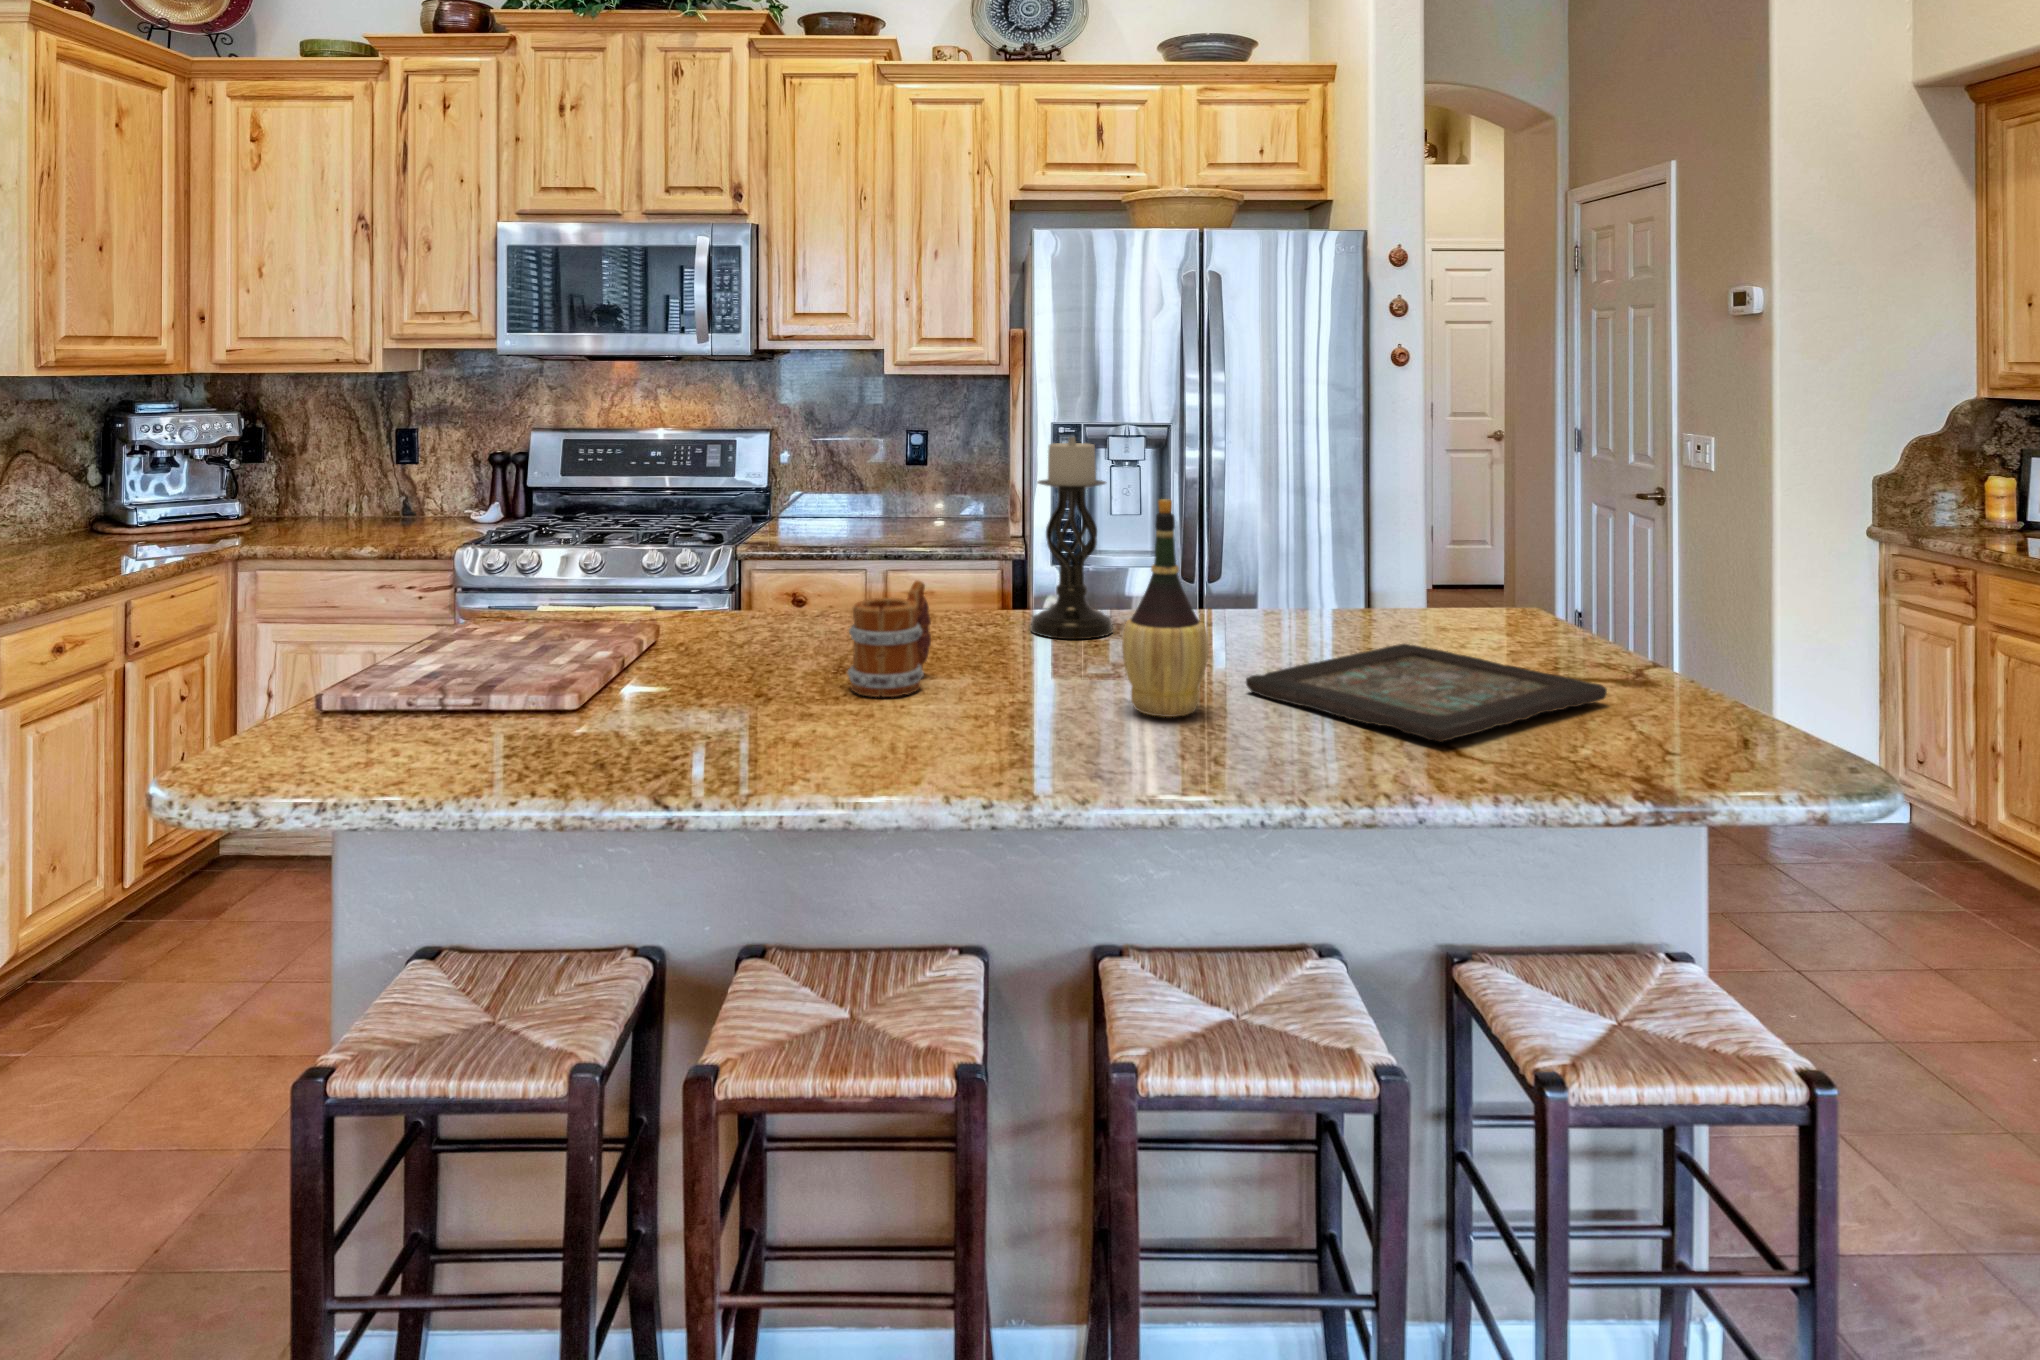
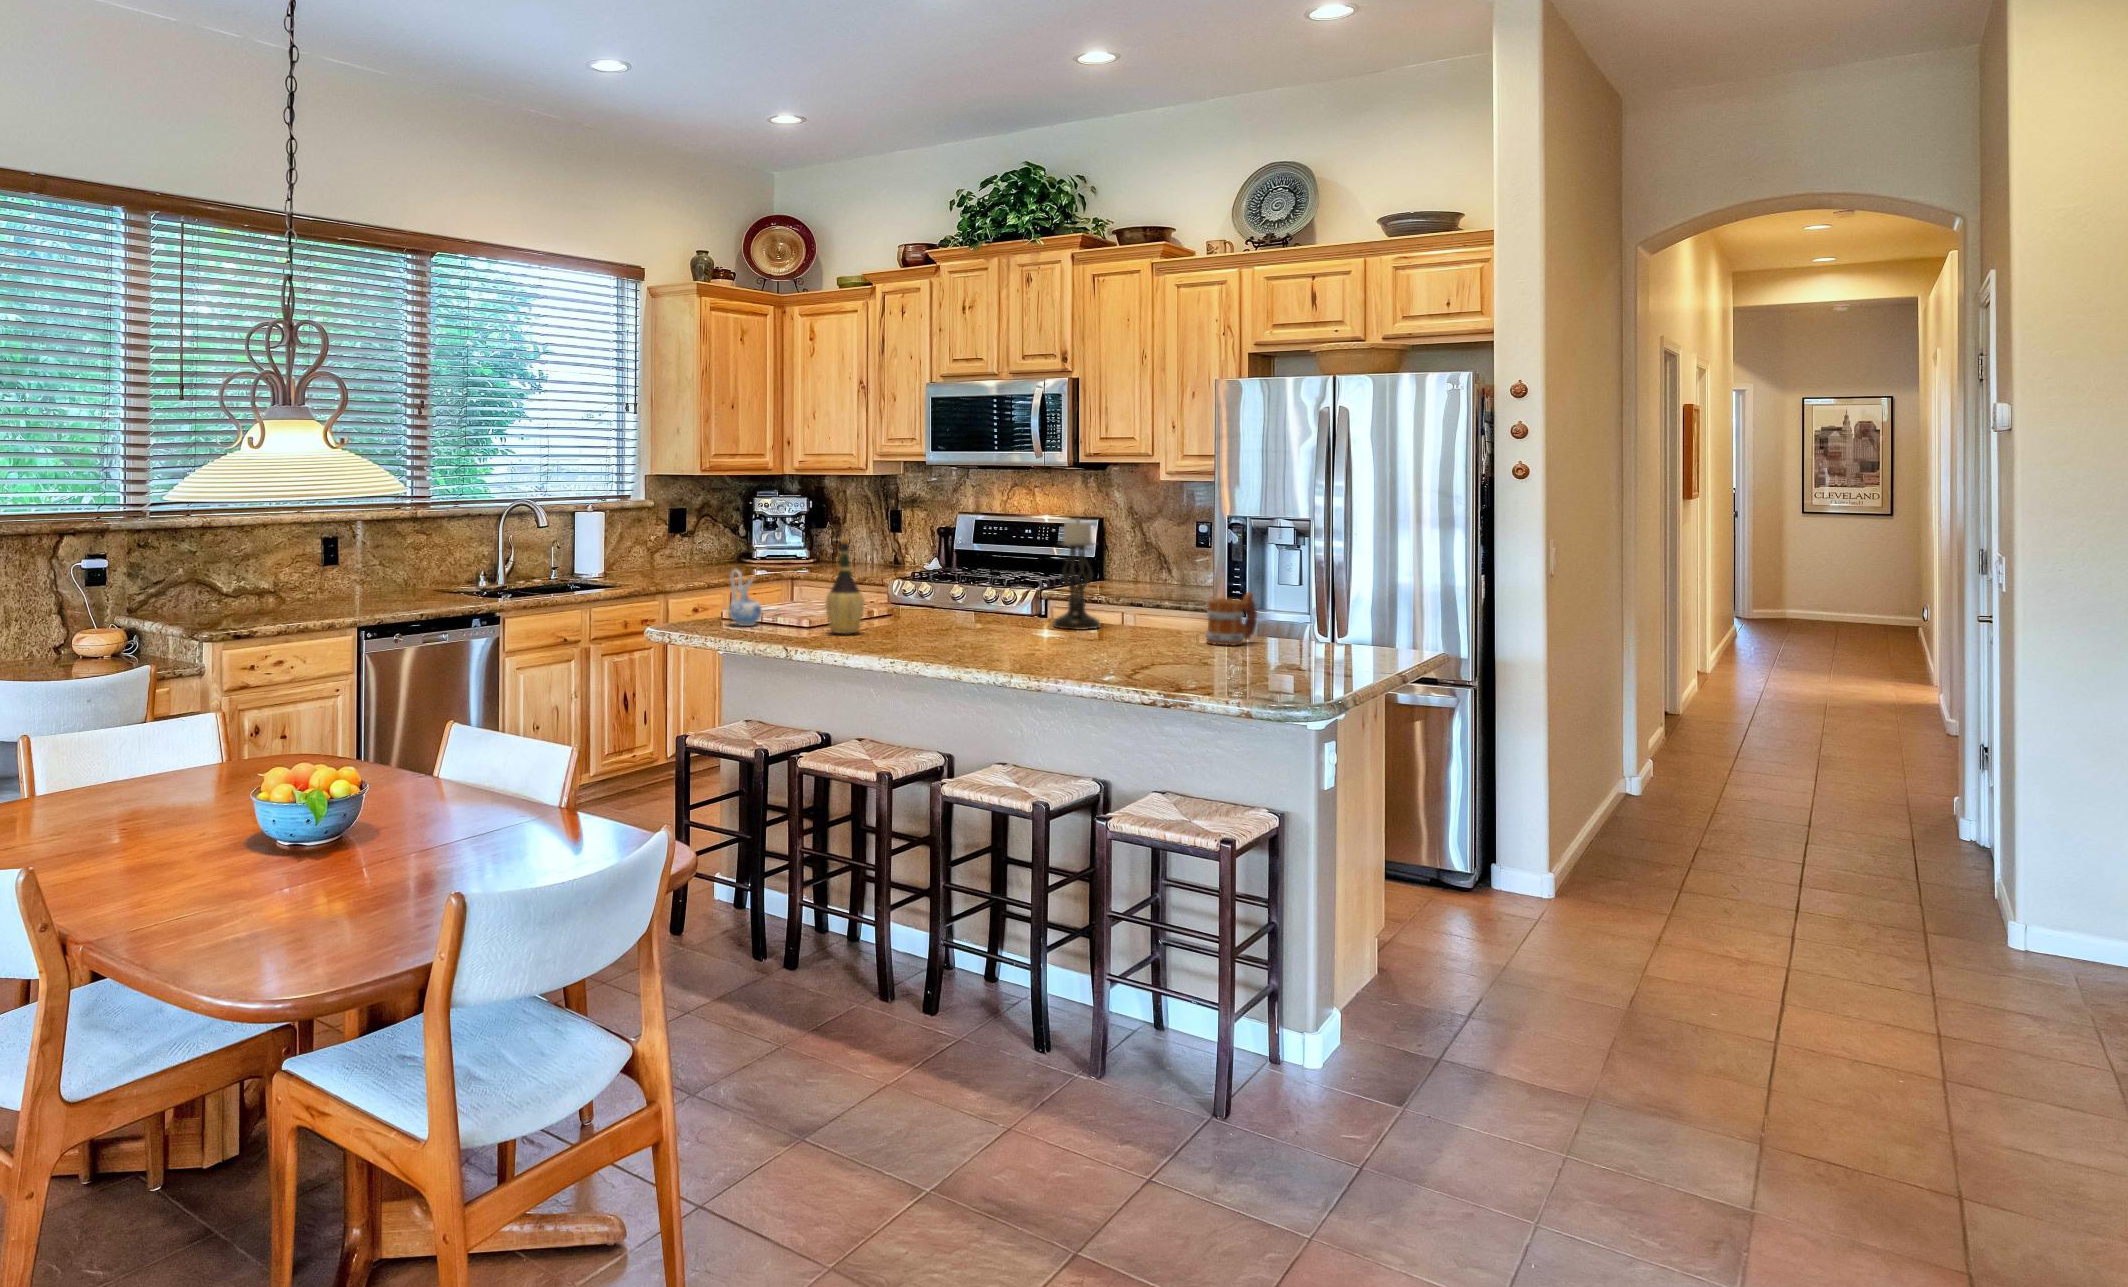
wine bottle: present [1122,499,1209,717] -> present [826,537,864,634]
mug: present [848,581,931,697] -> present [1206,592,1257,645]
ceramic pitcher: none [411,600,500,743] -> present [729,570,762,626]
decorative tray: present [1246,644,1607,742] -> none [1078,640,1245,667]

